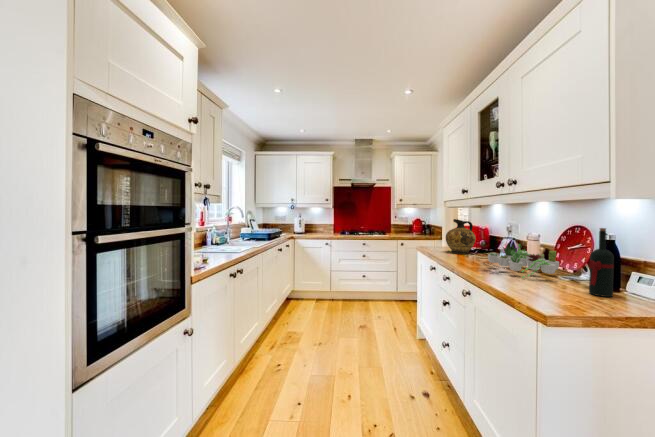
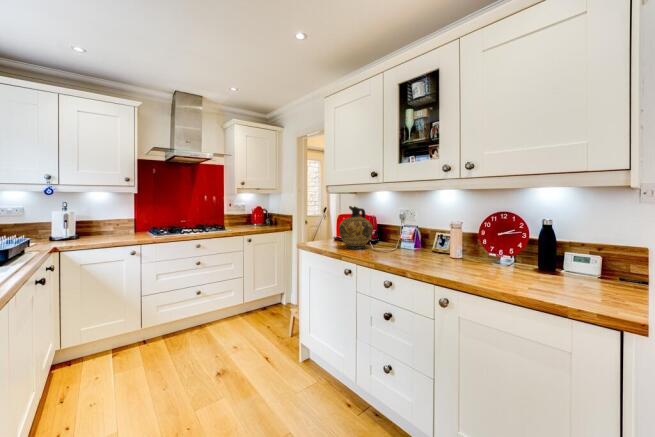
wine bottle: present [589,228,614,297] -> none [584,211,614,290]
succulent plant: present [483,244,559,278] -> none [427,232,527,278]

